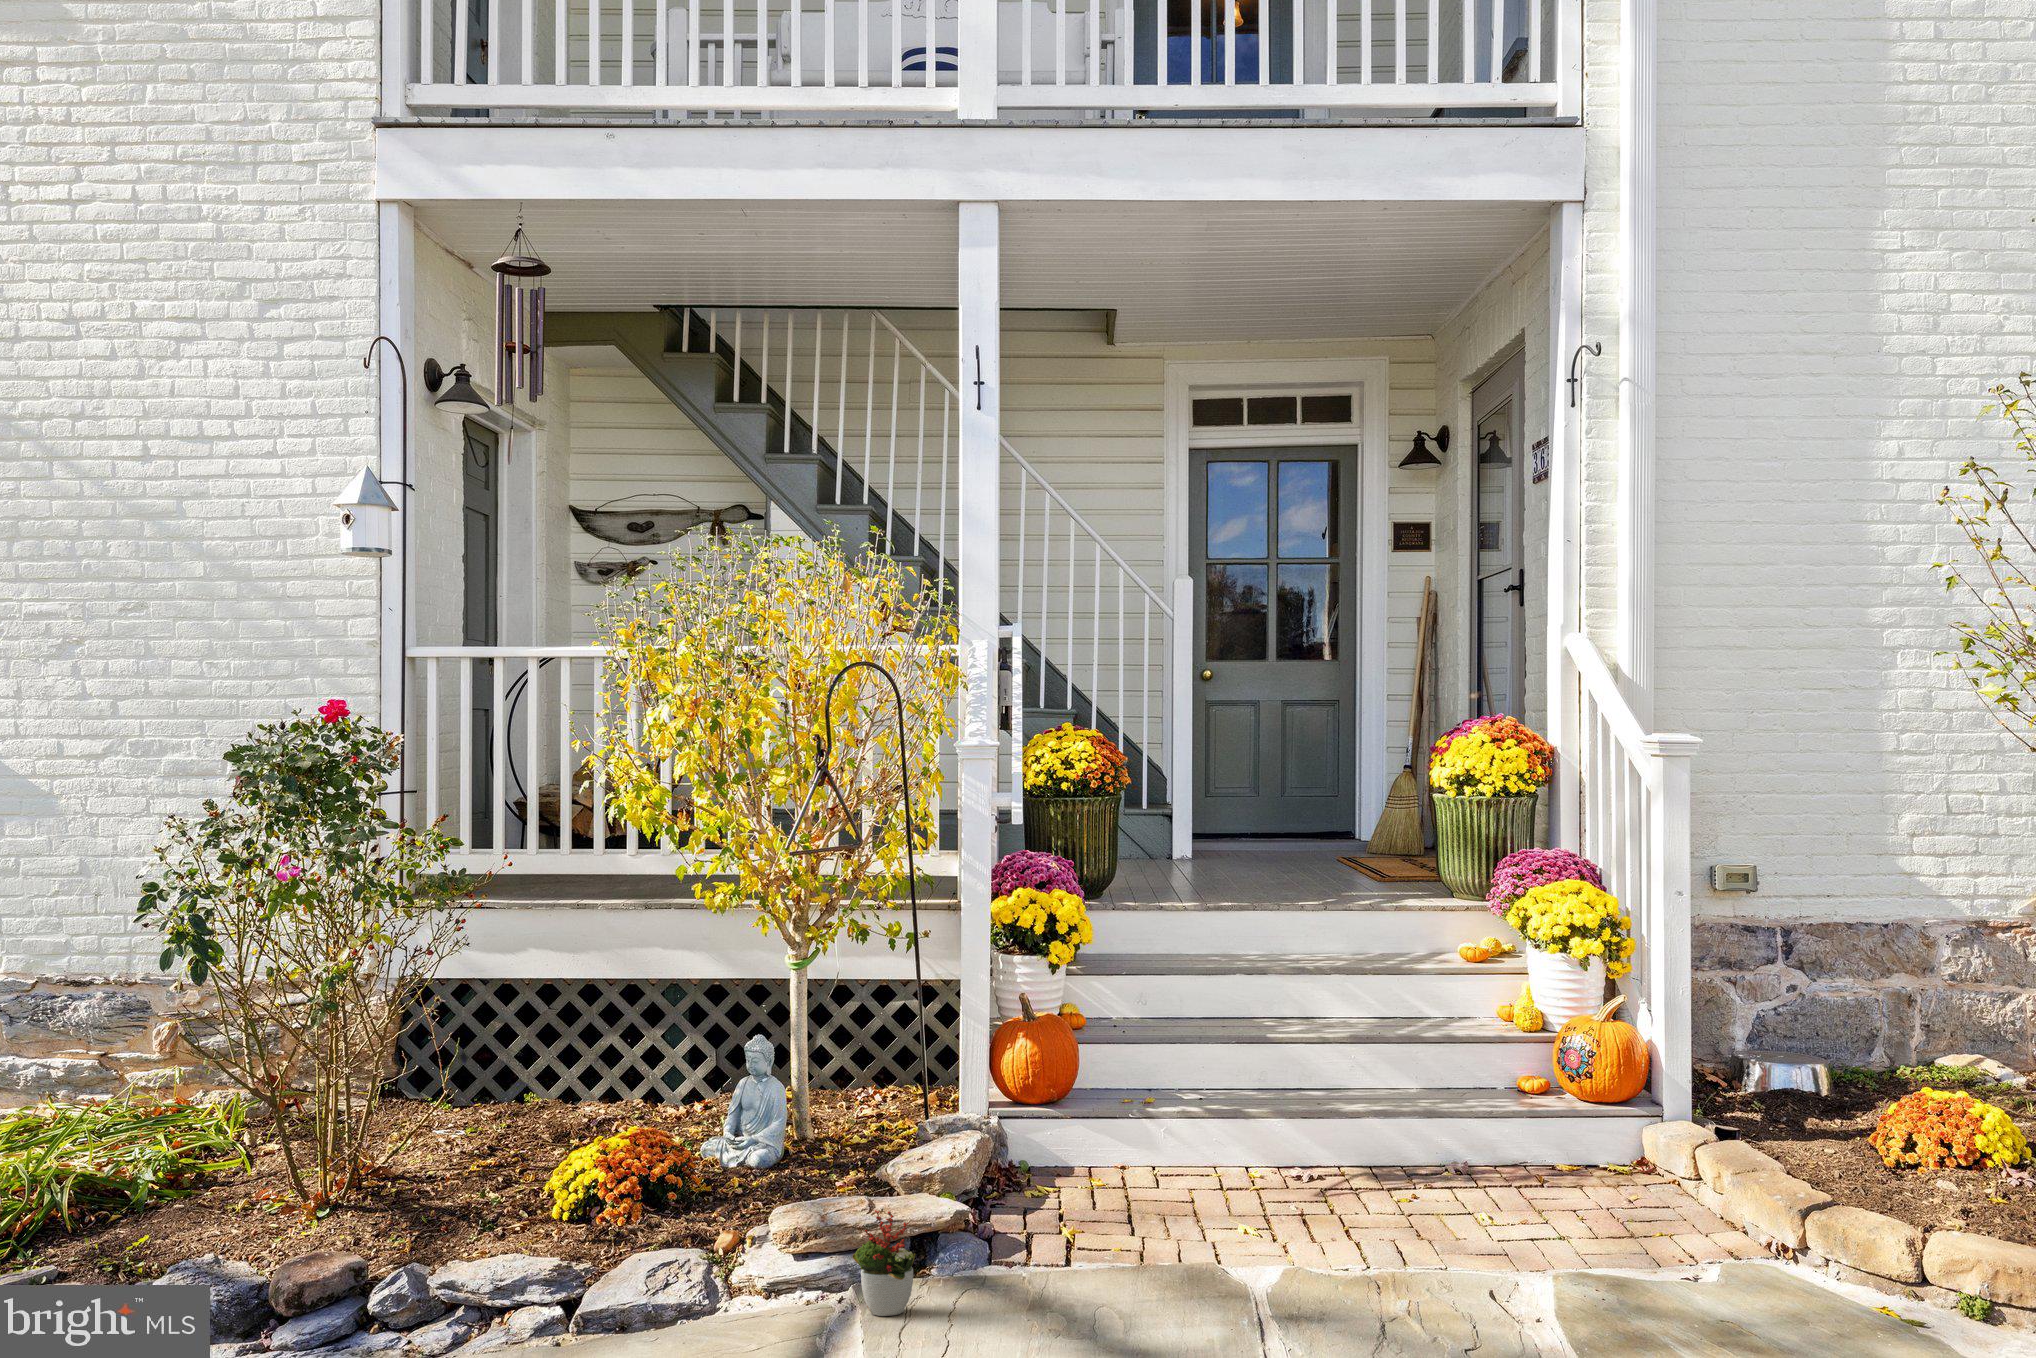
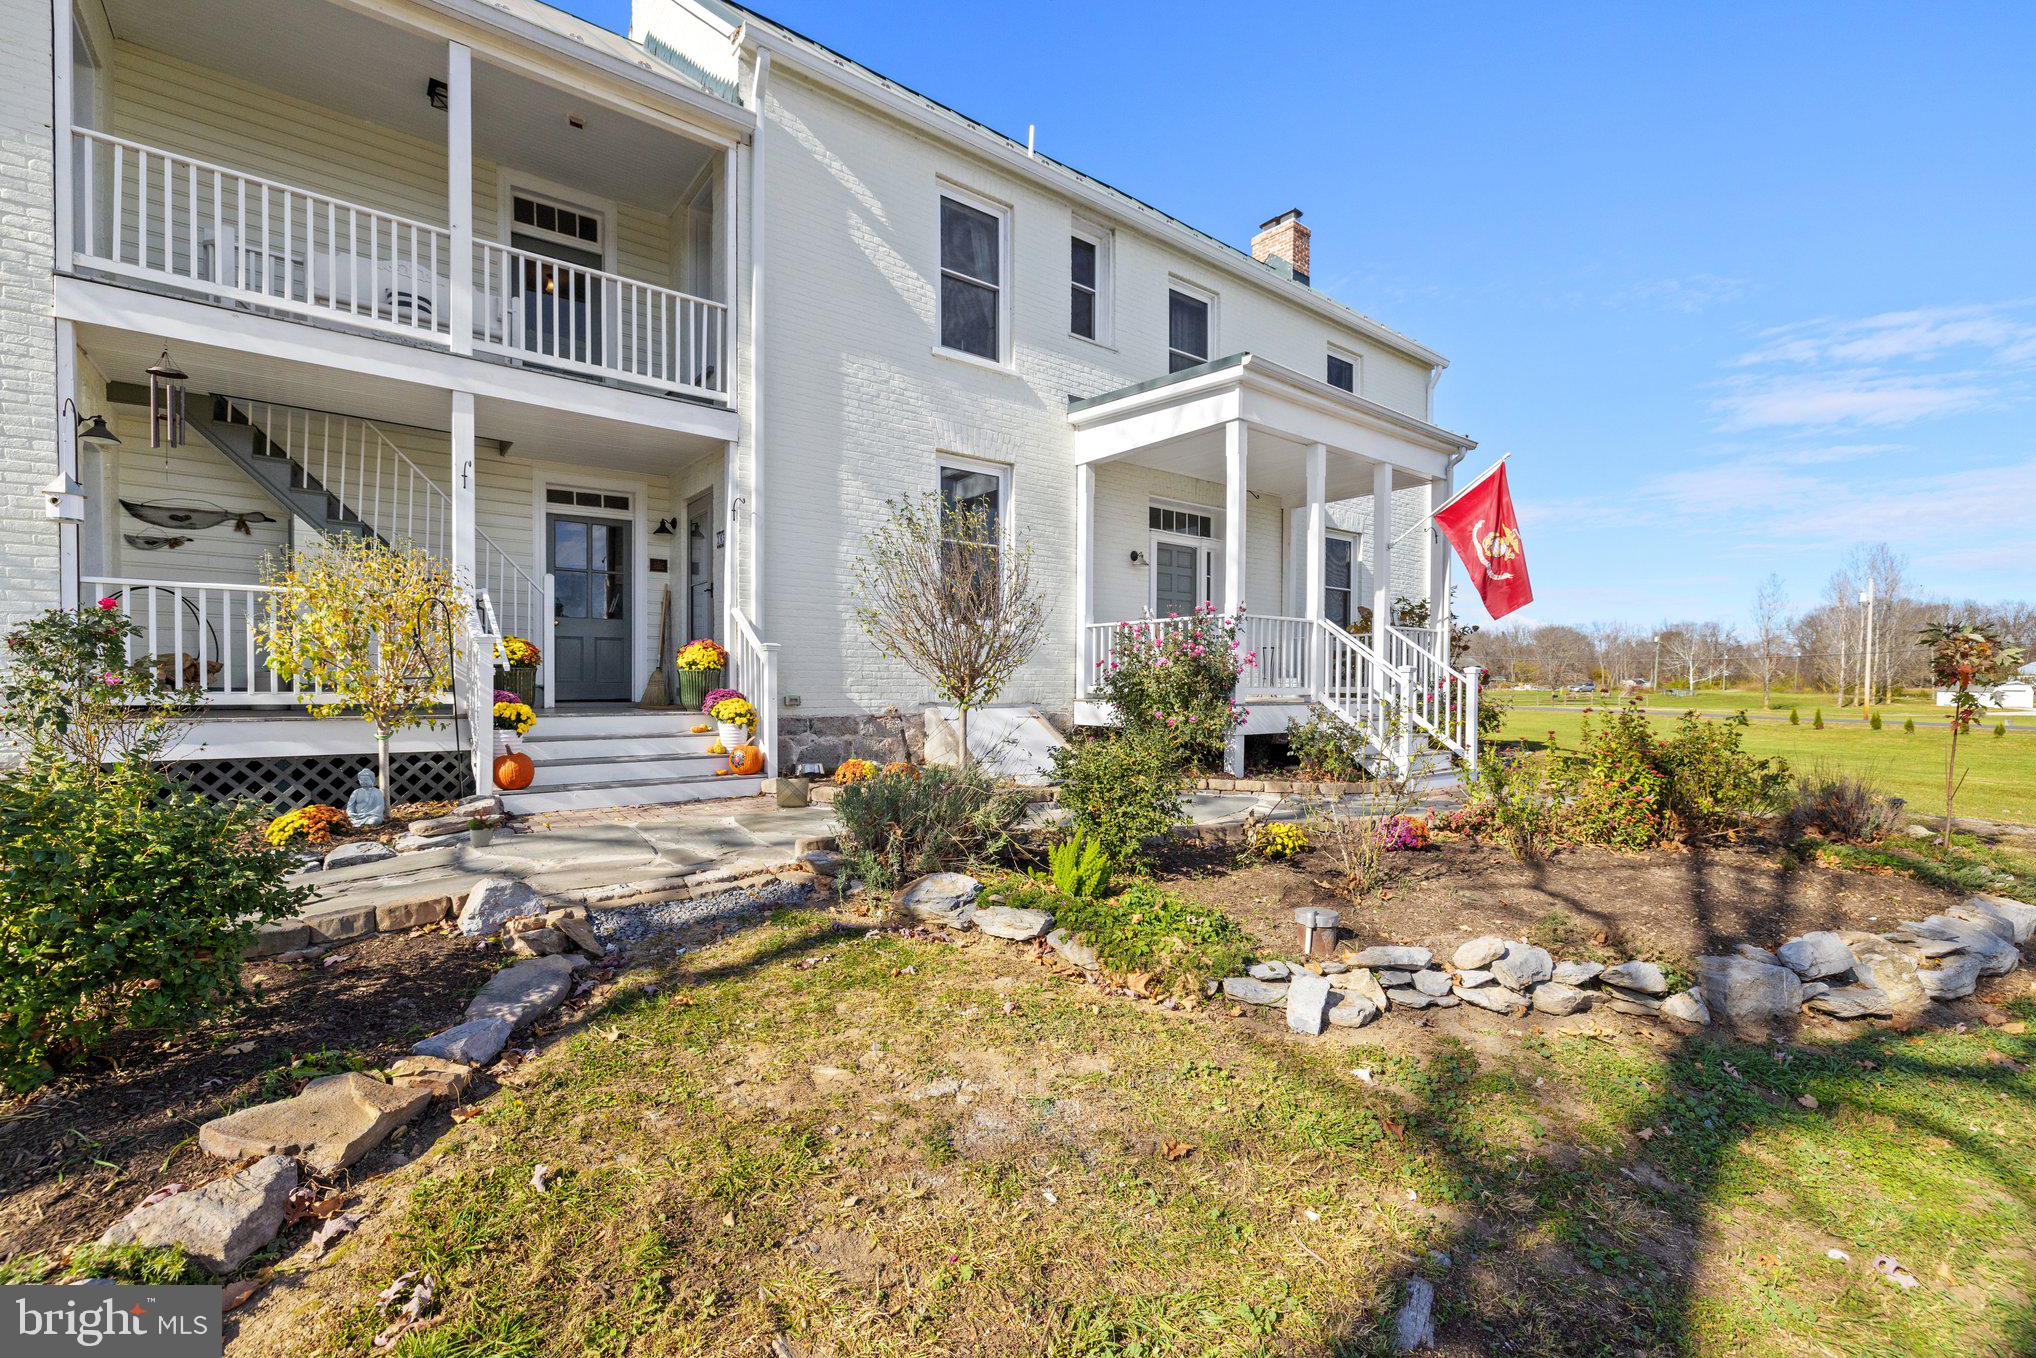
woven basket: none [1689,1131,1807,1290] -> present [776,762,809,807]

